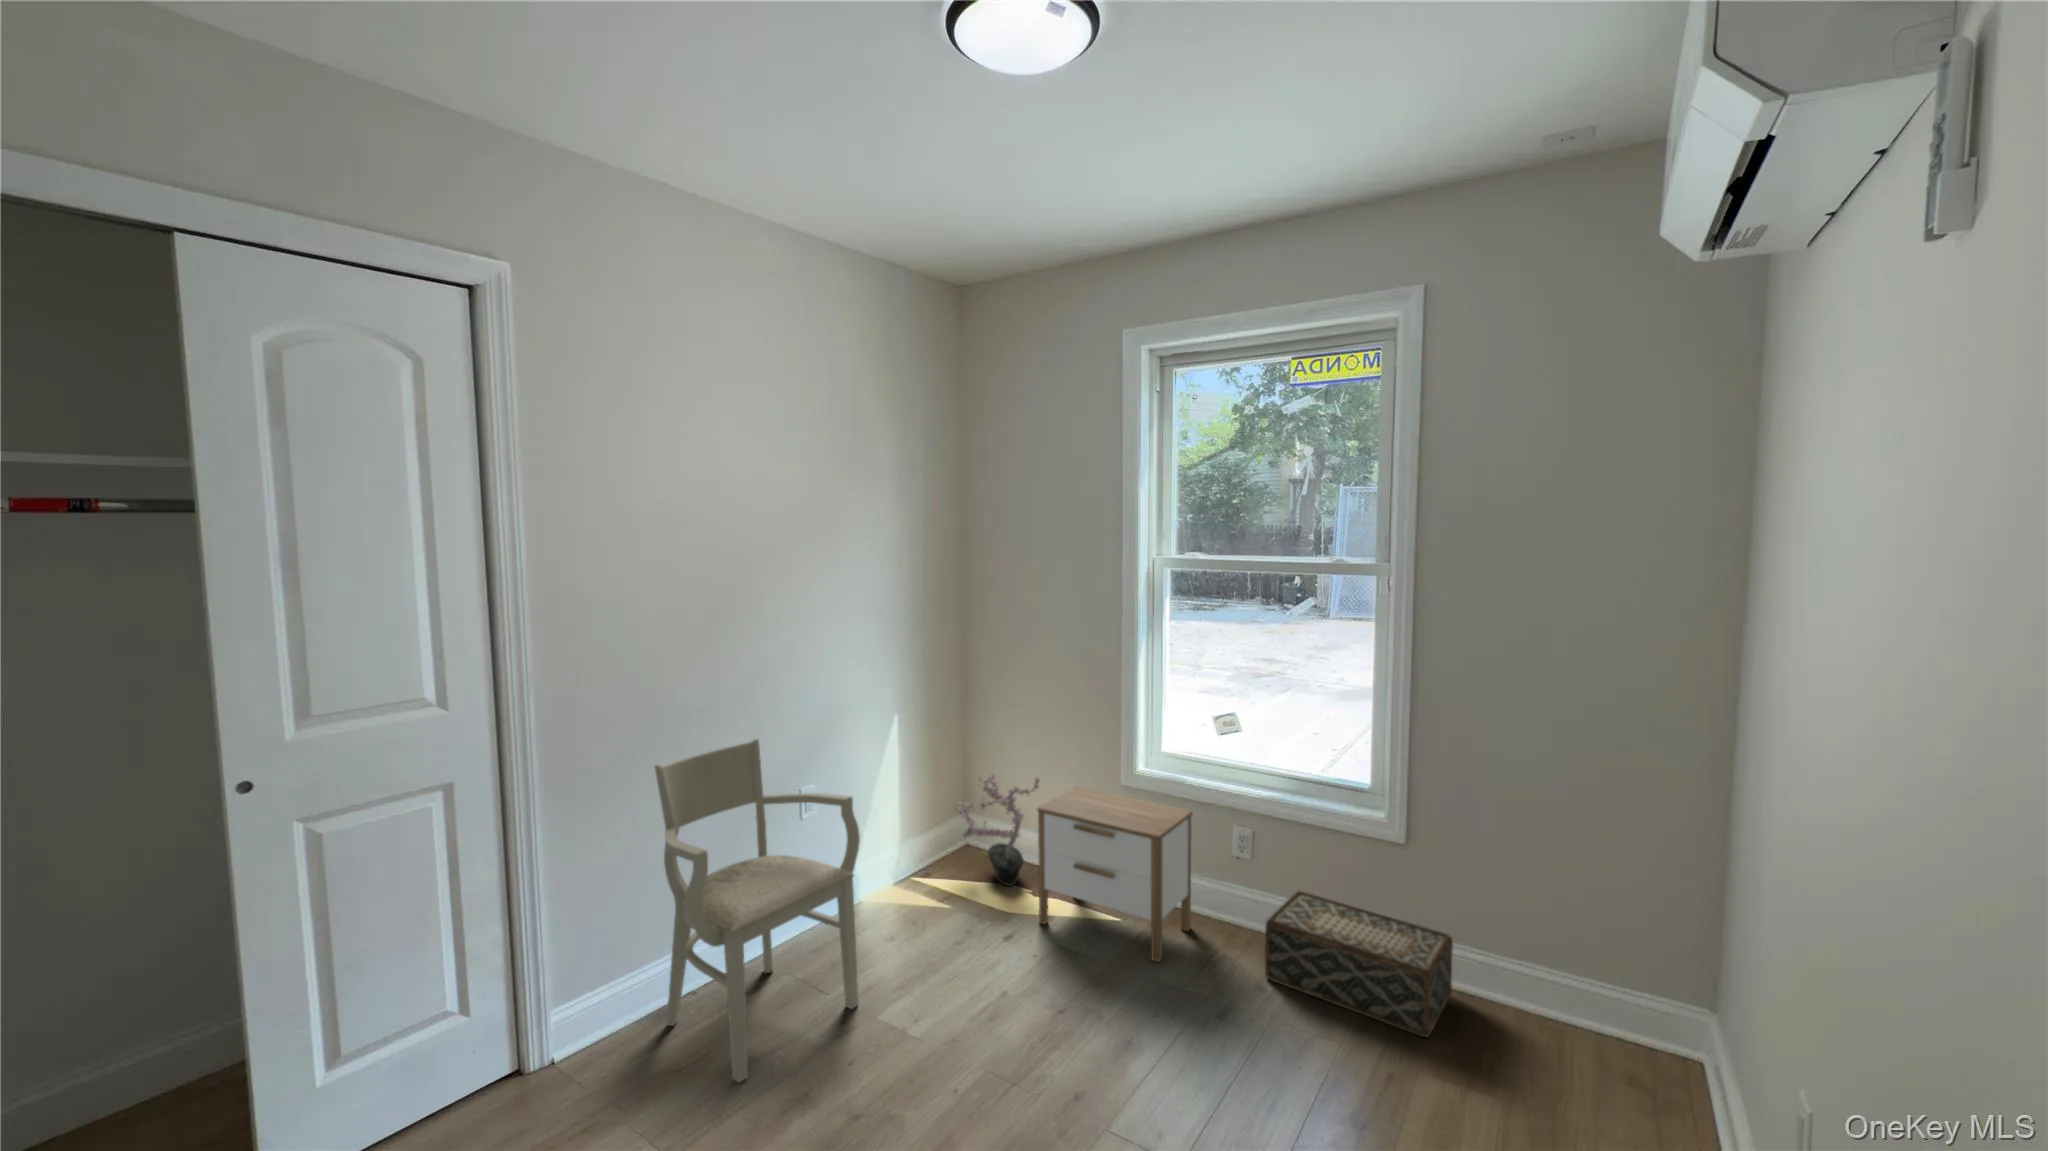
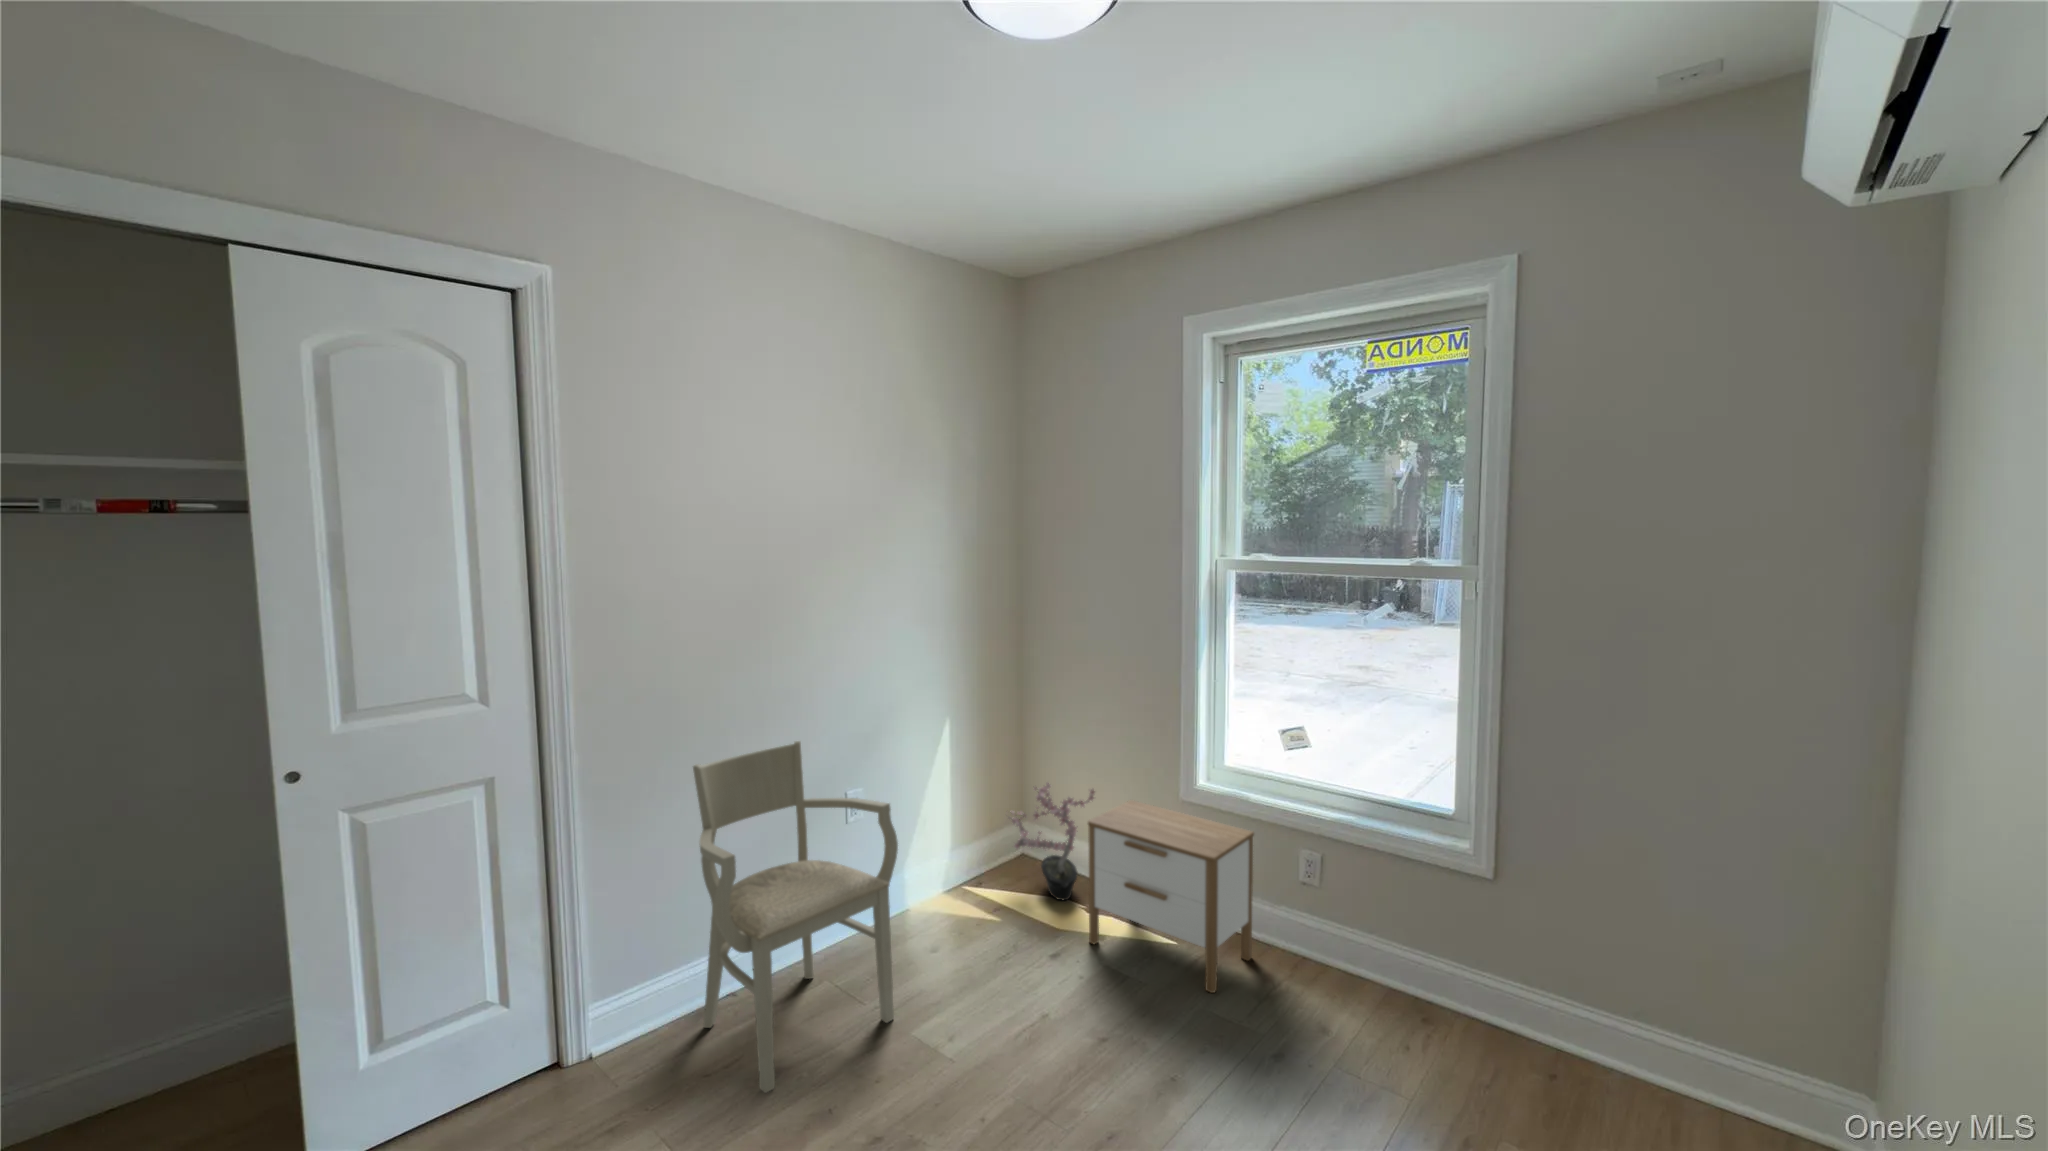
woven basket: present [1265,891,1453,1038] -> none [1330,924,1547,1102]

